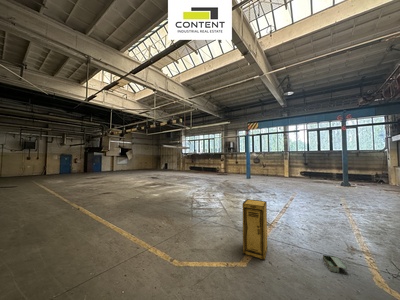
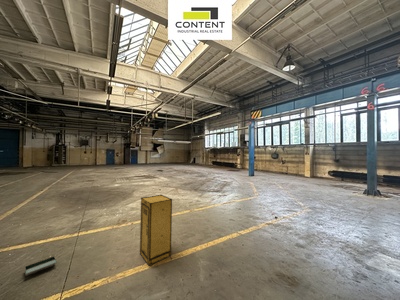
storage cabinet: present [243,199,267,260] -> present [140,195,172,265]

